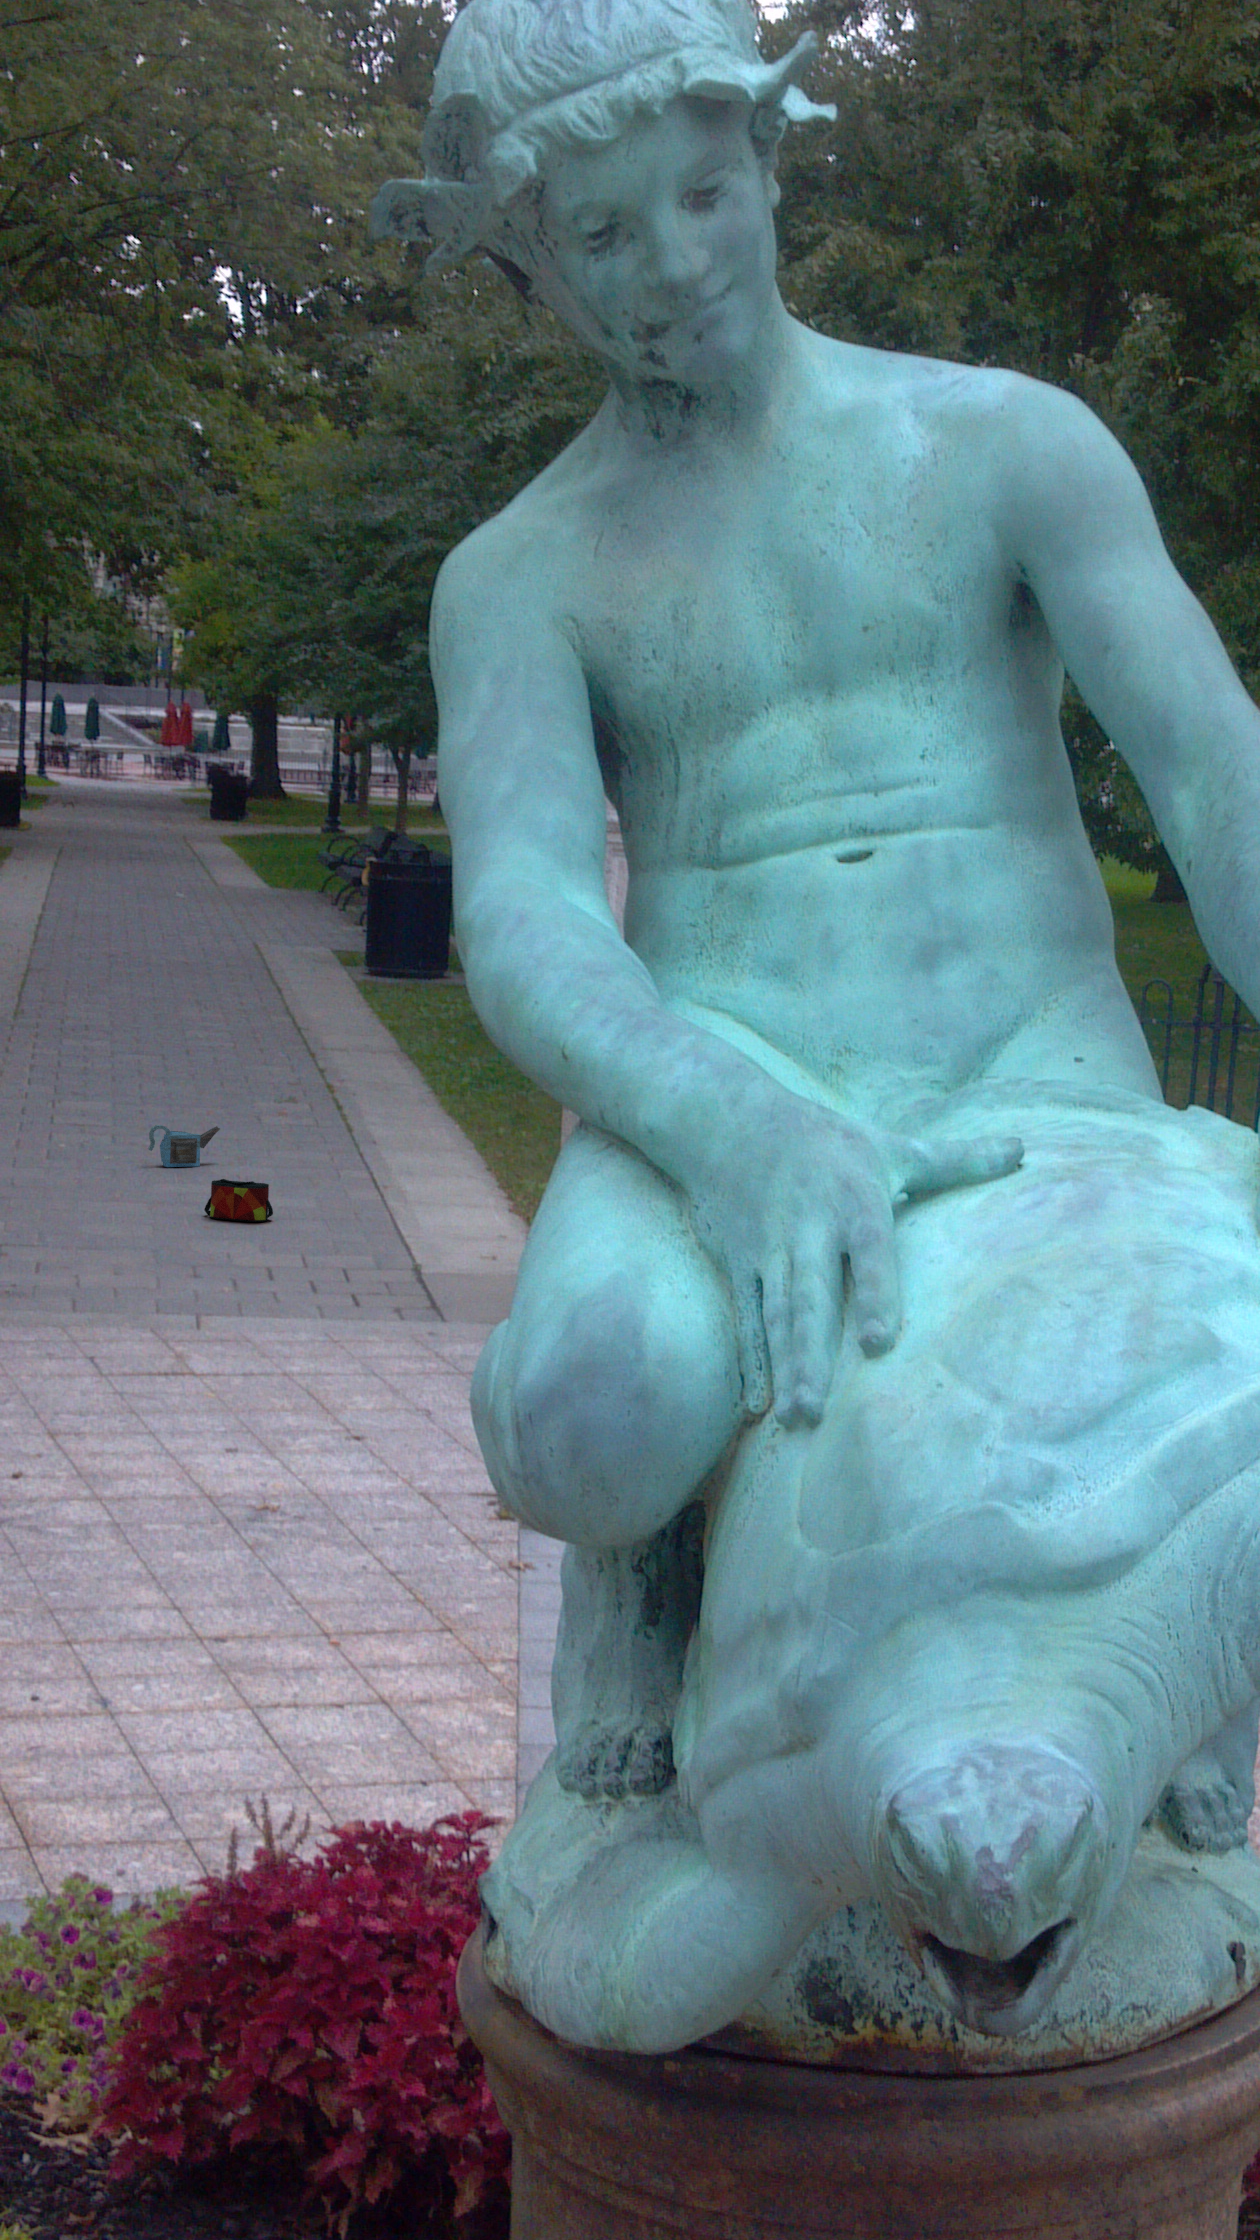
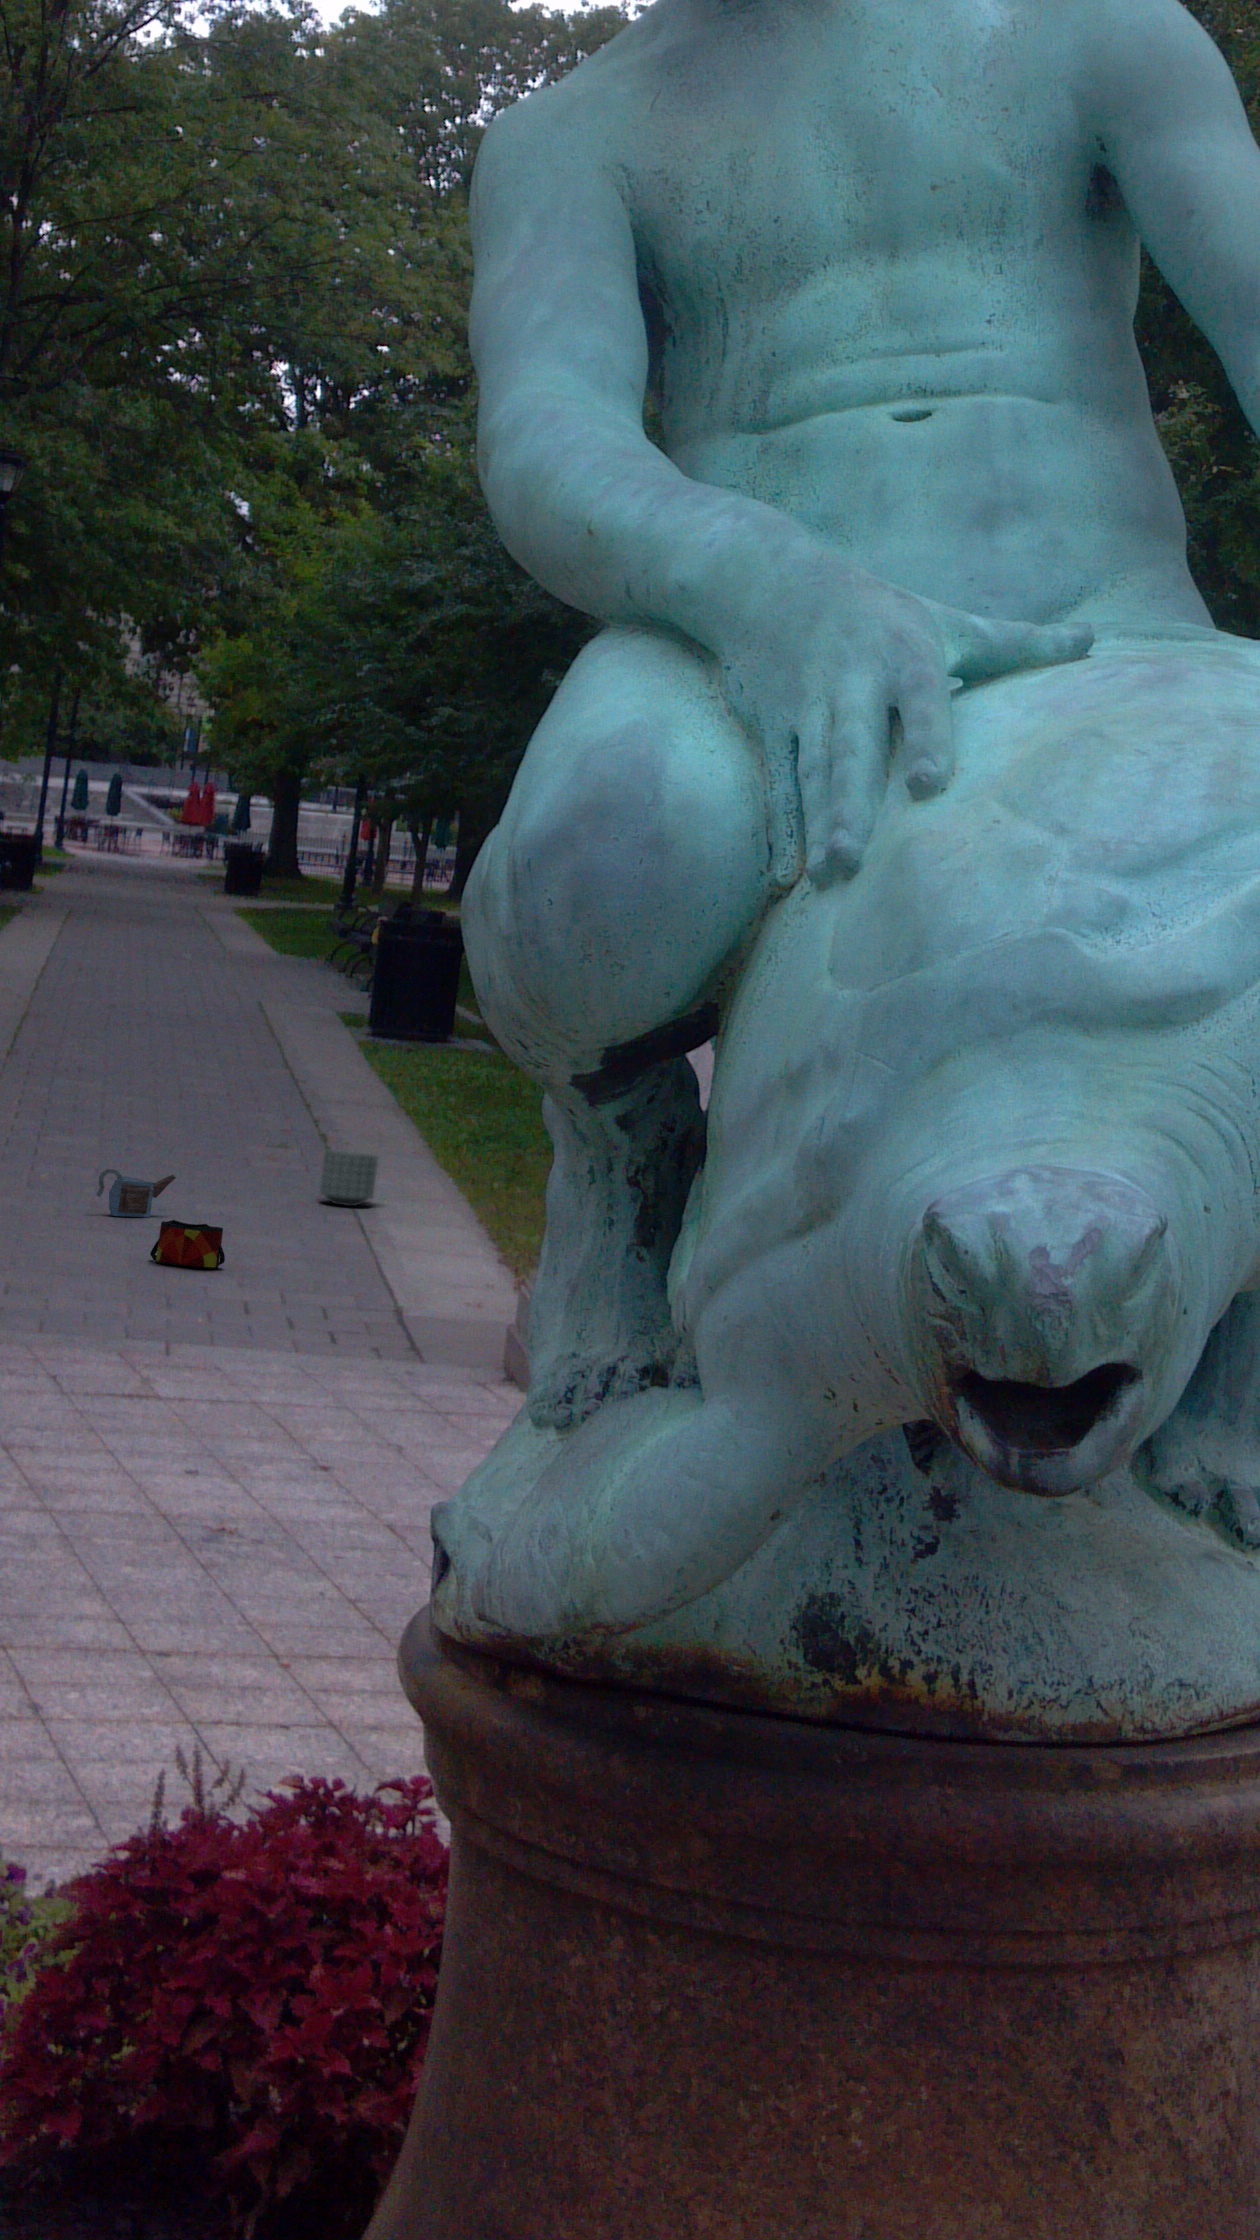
planter: none [353,1089,404,1139] -> present [320,1150,378,1206]

